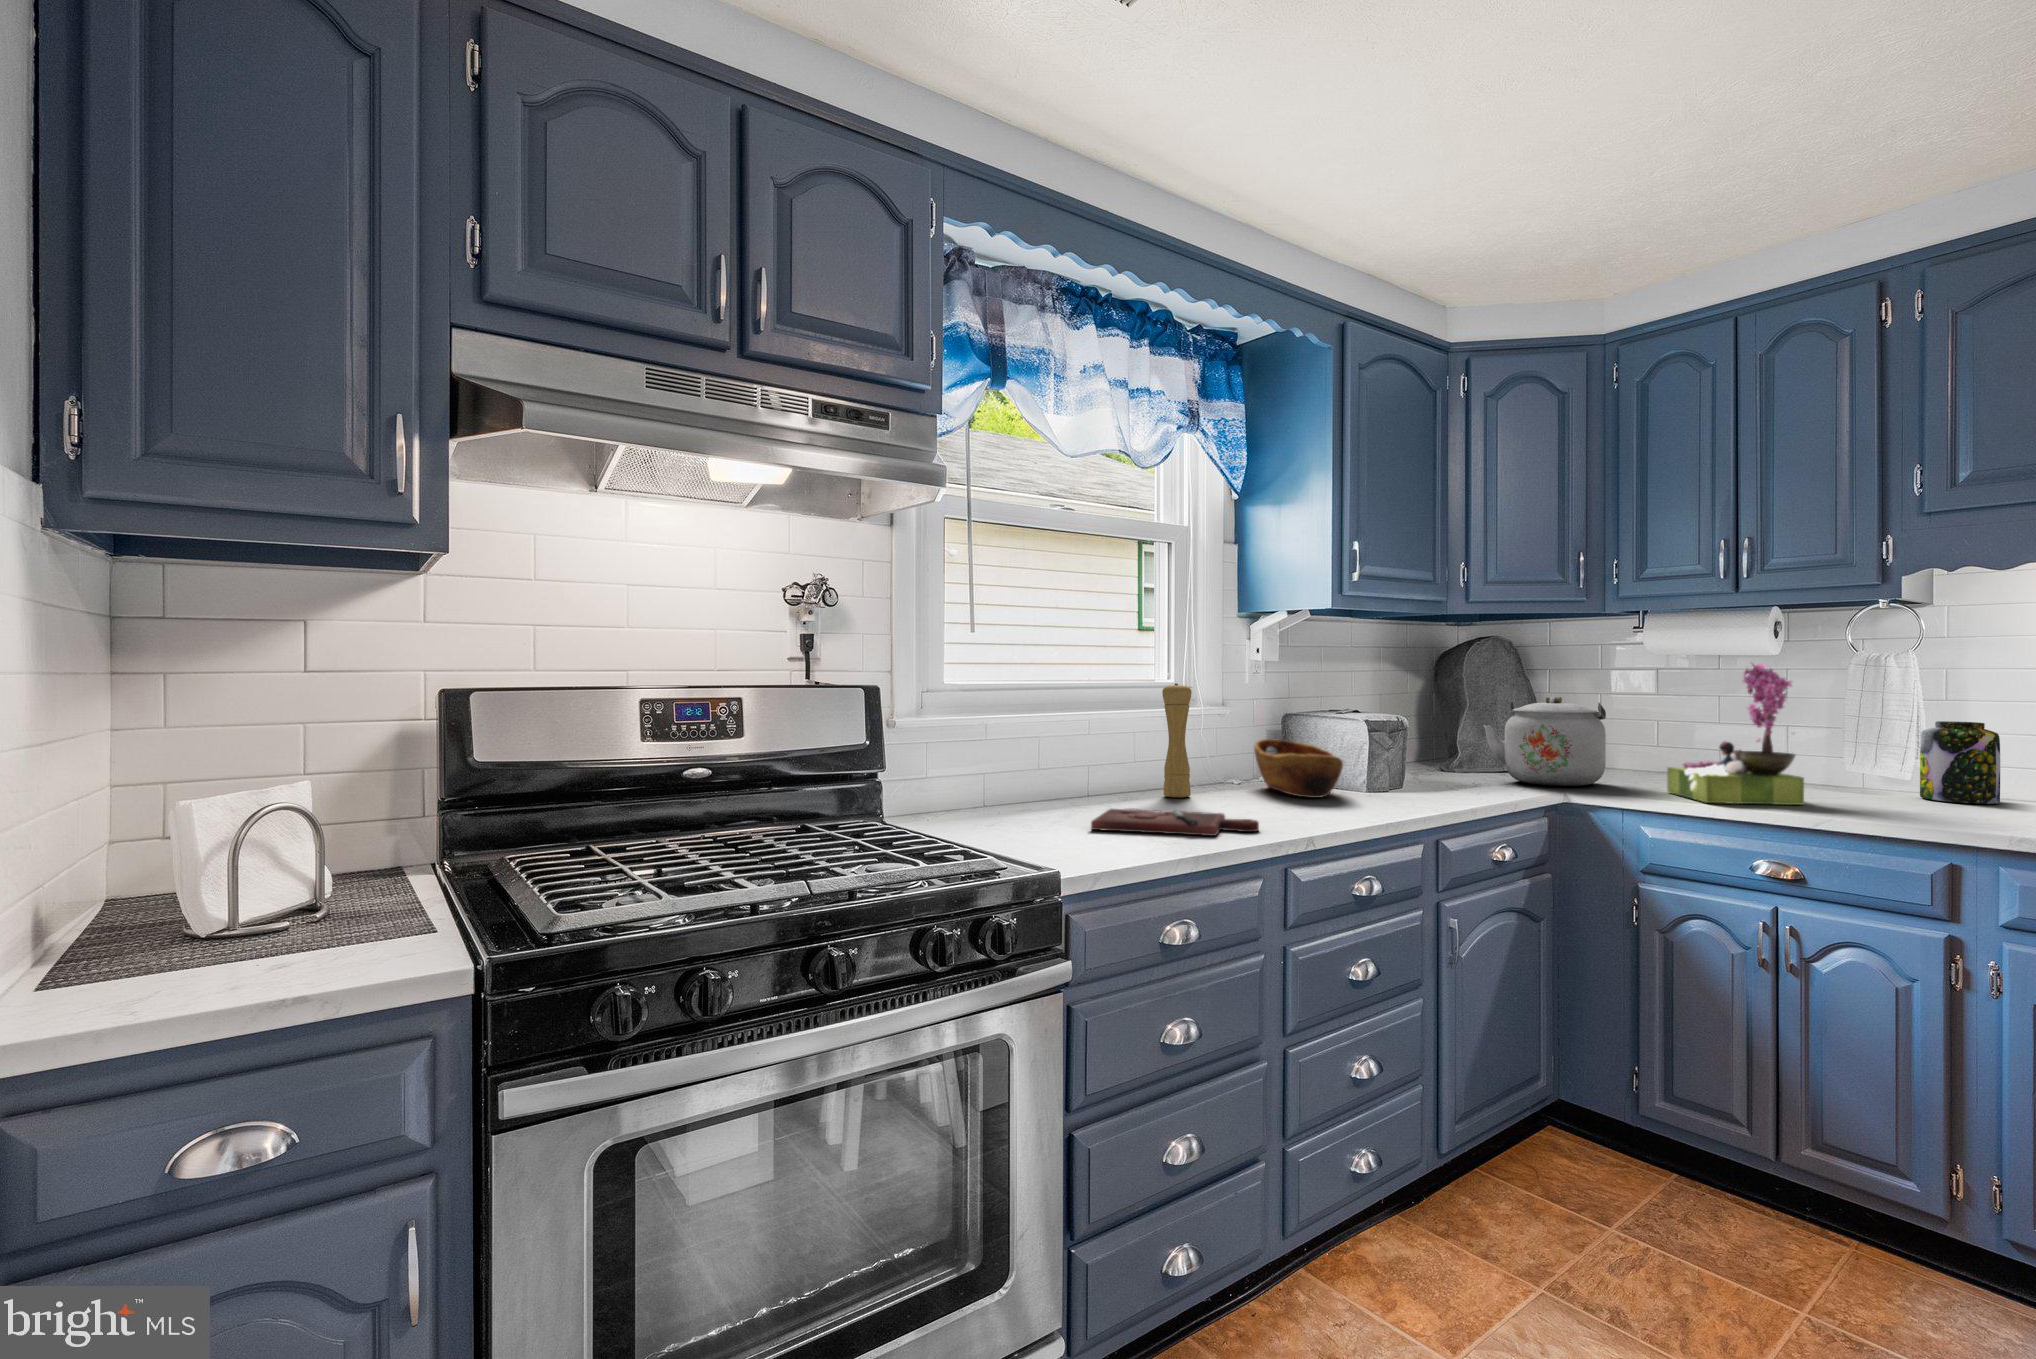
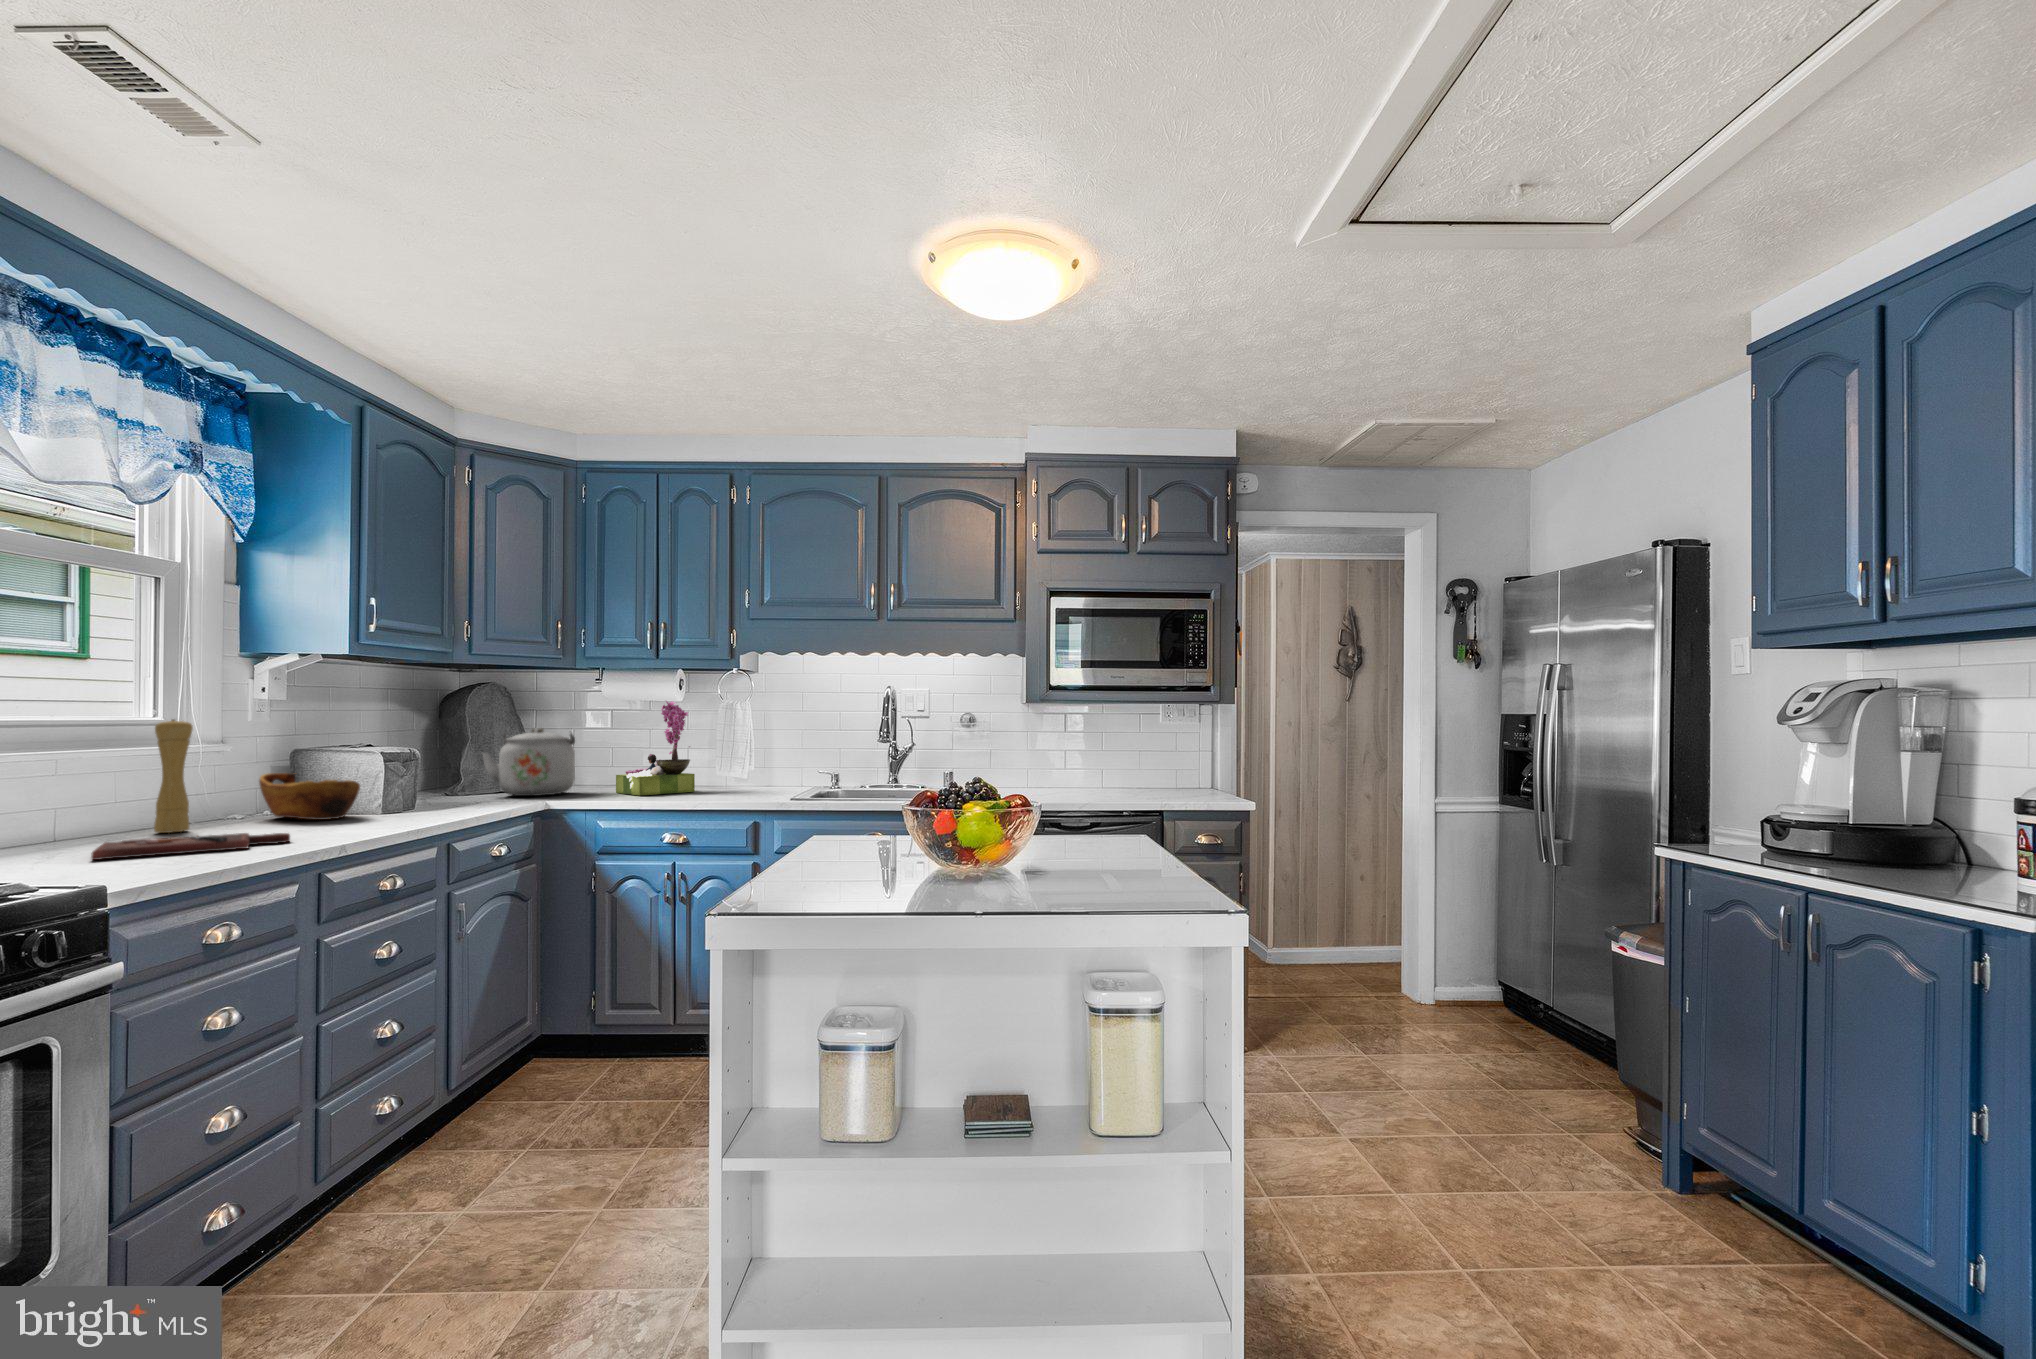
jar: present [1920,721,2000,804] -> none [755,736,790,784]

